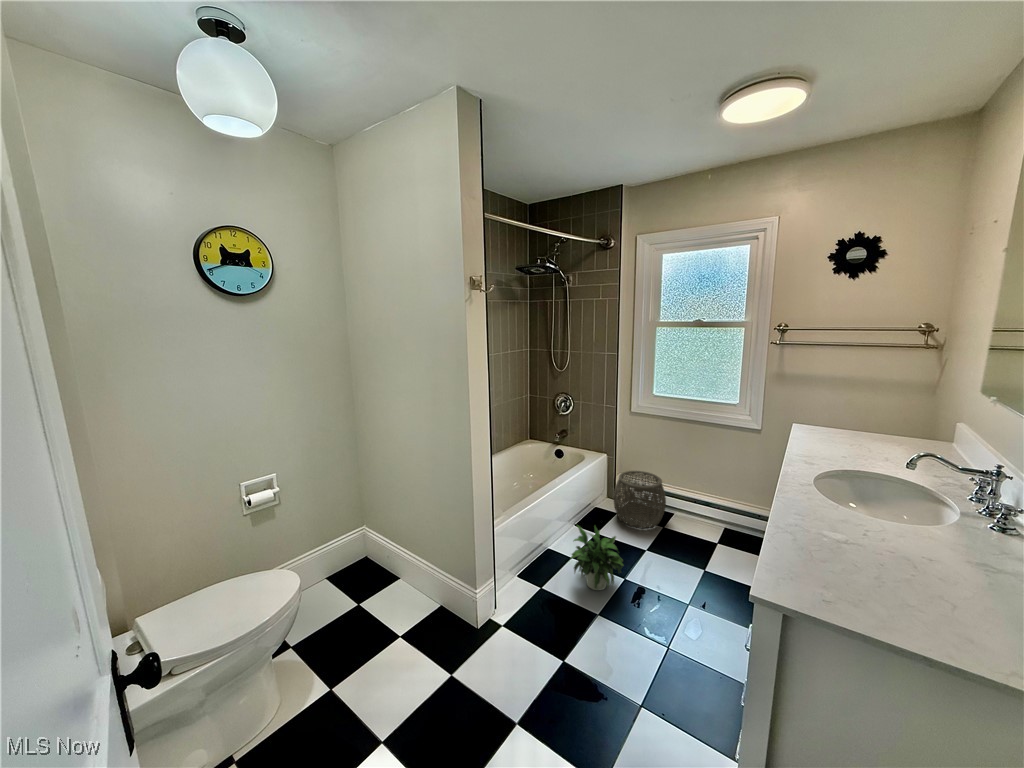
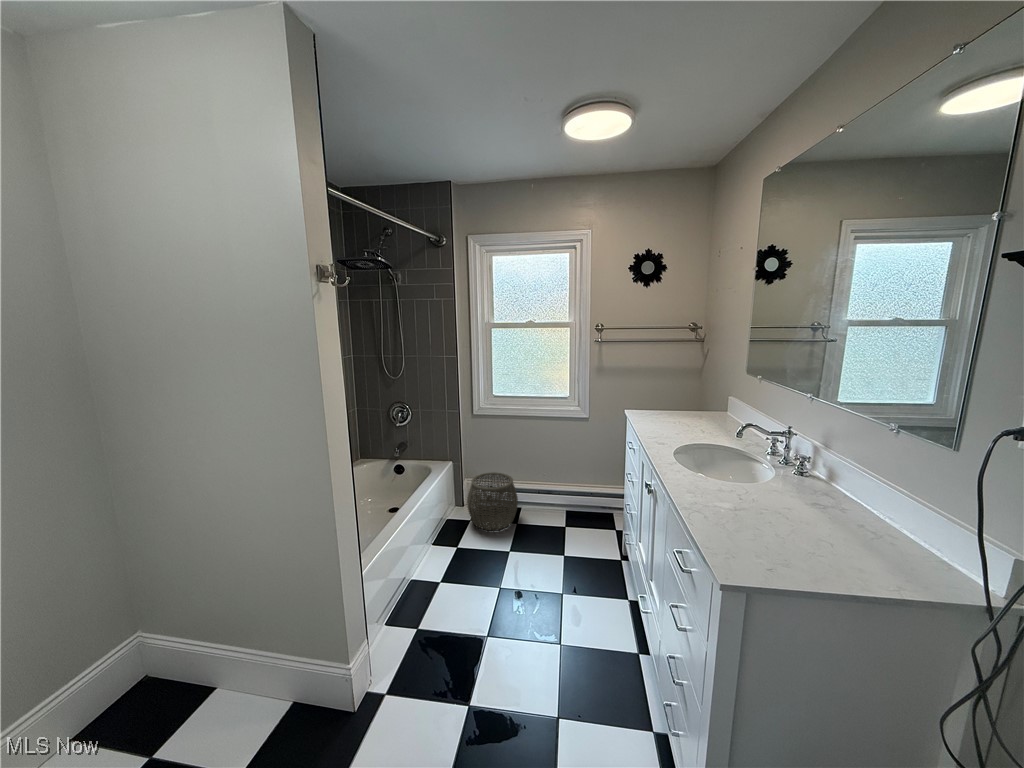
potted plant: present [571,525,623,590] -> none [446,540,505,610]

